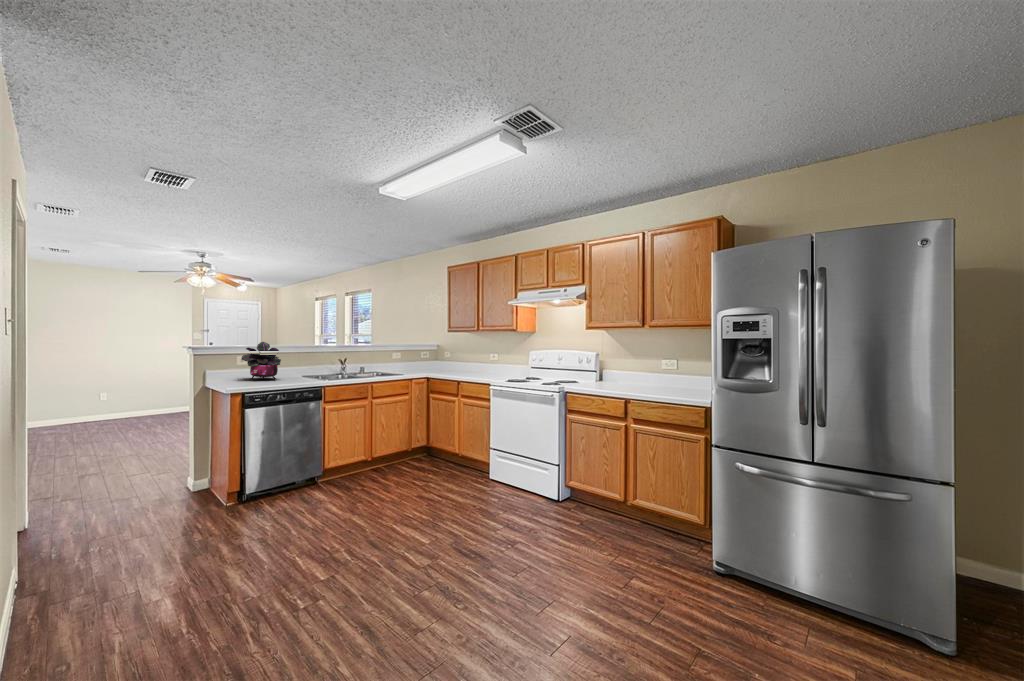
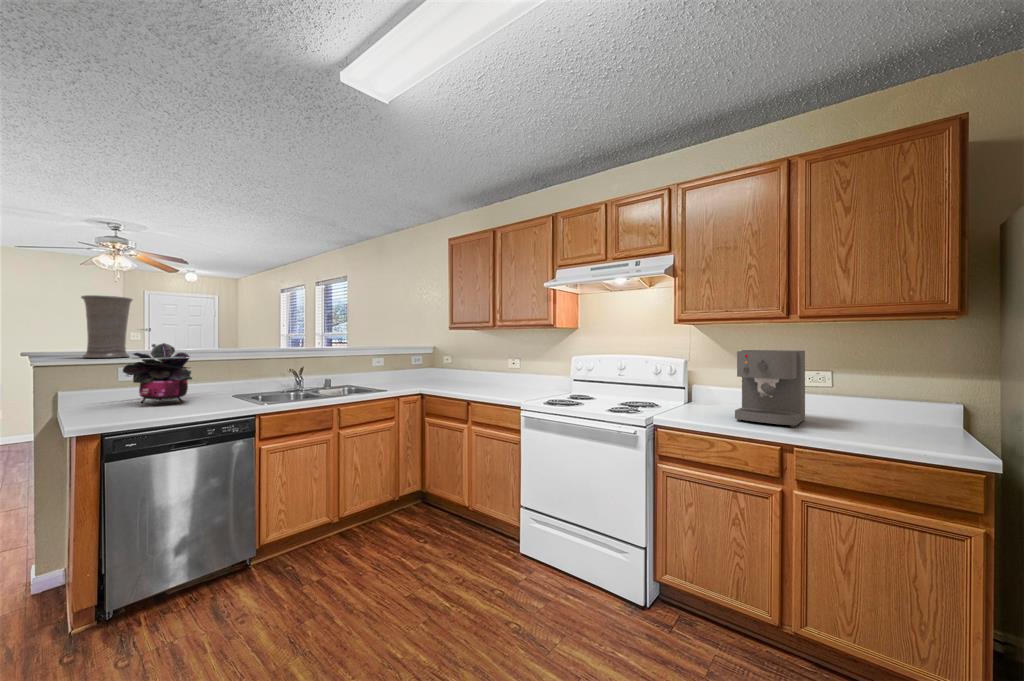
vase: none [216,312,244,351] -> present [81,295,133,358]
coffee maker: none [614,346,657,391] -> present [735,350,805,427]

